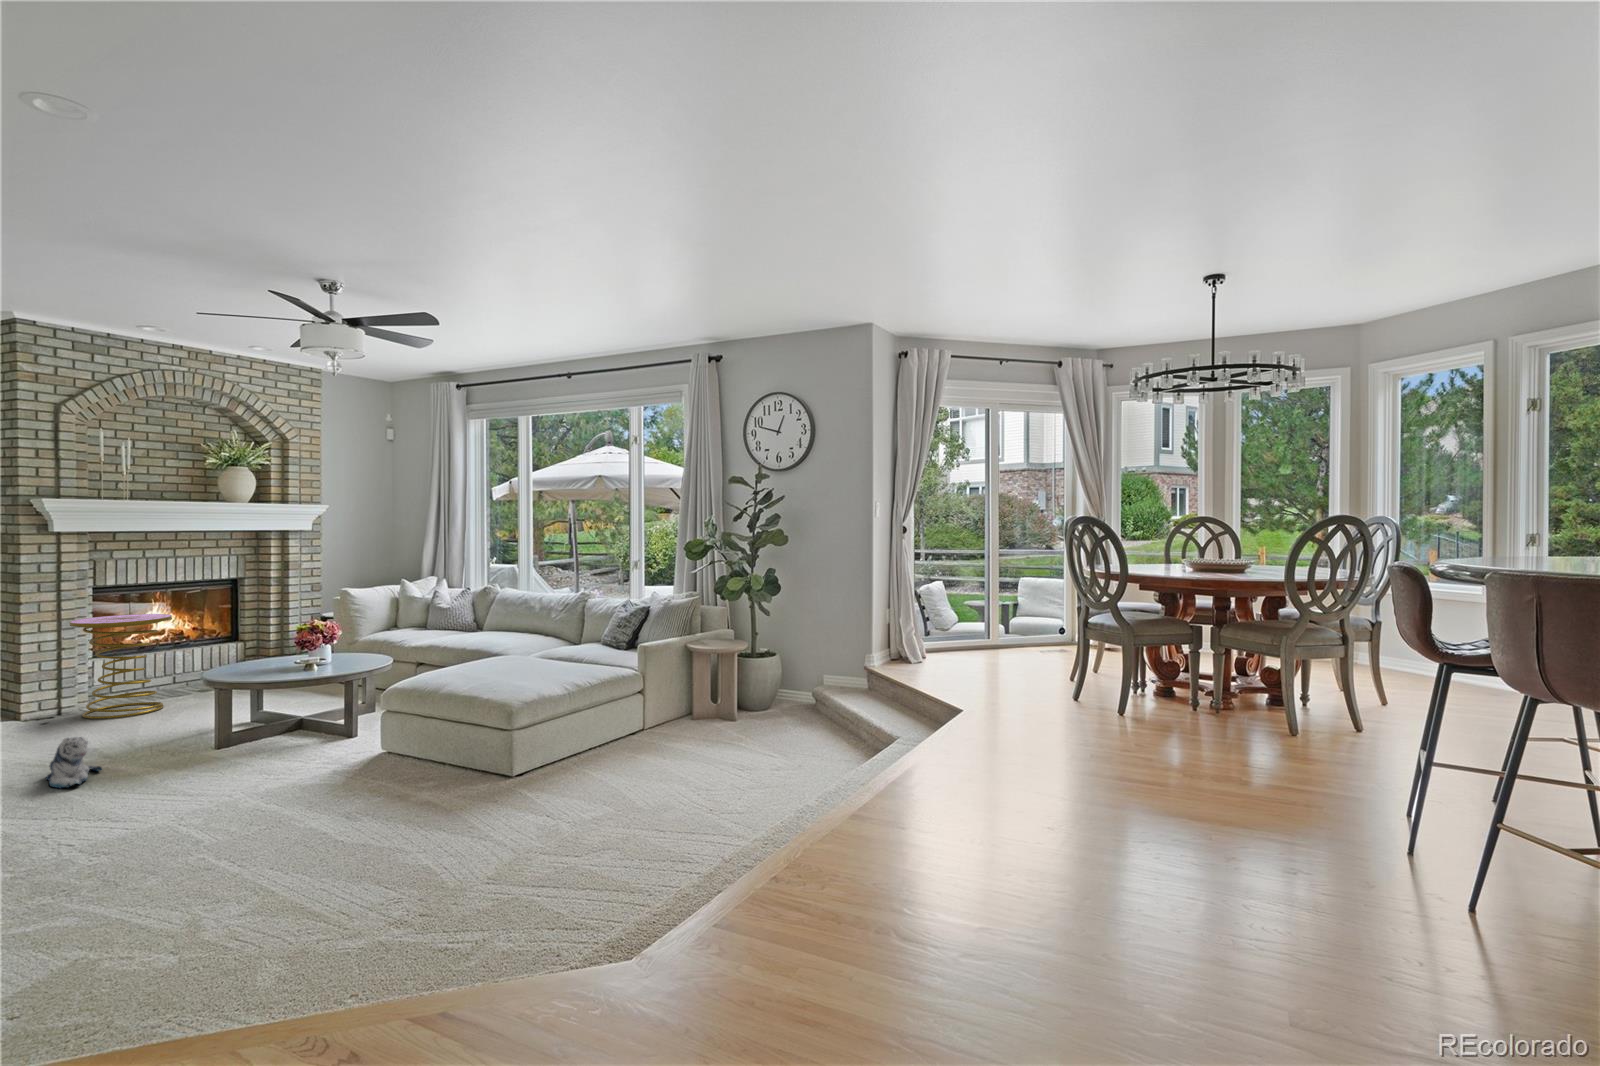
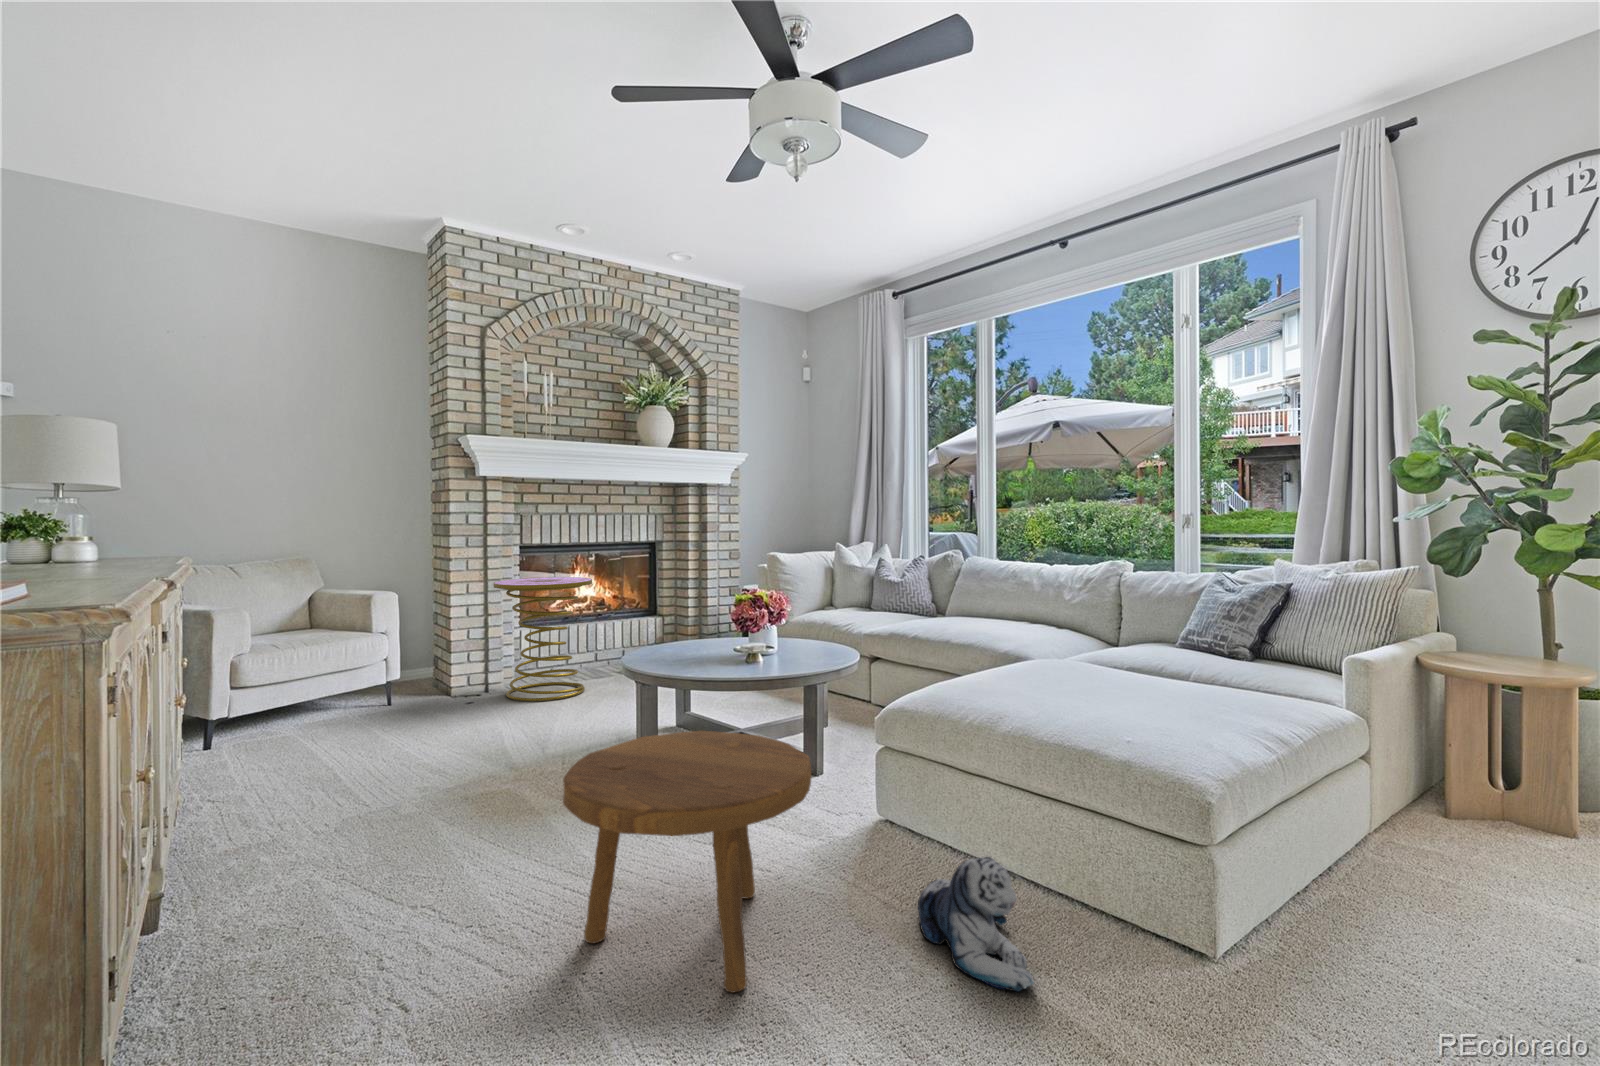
footstool: none [162,706,321,825] -> present [563,731,811,992]
plush toy: present [46,737,102,788] -> present [918,857,1034,991]

